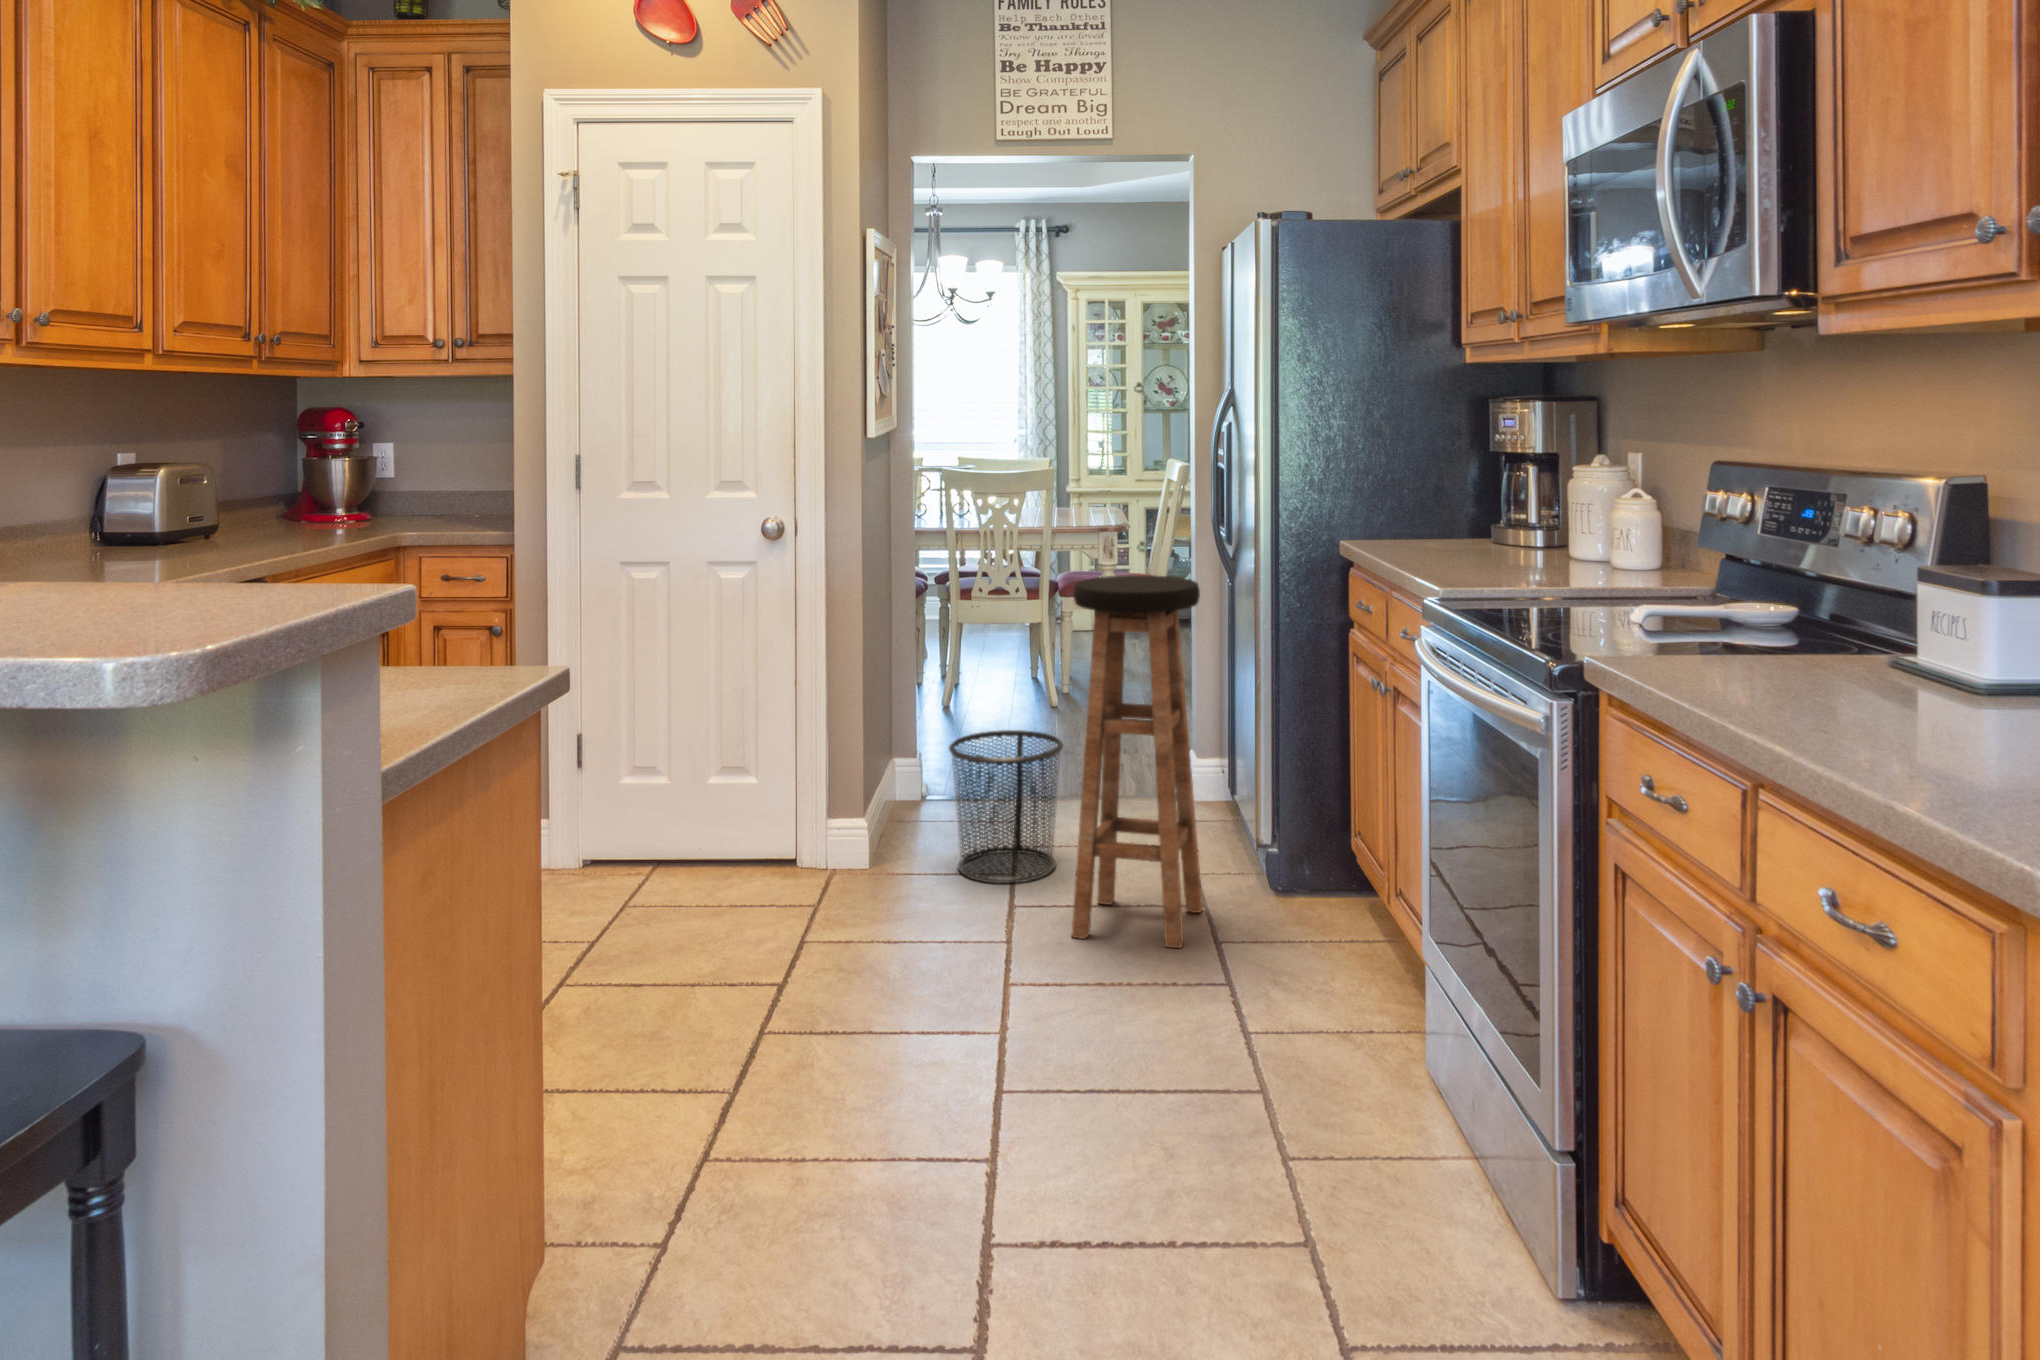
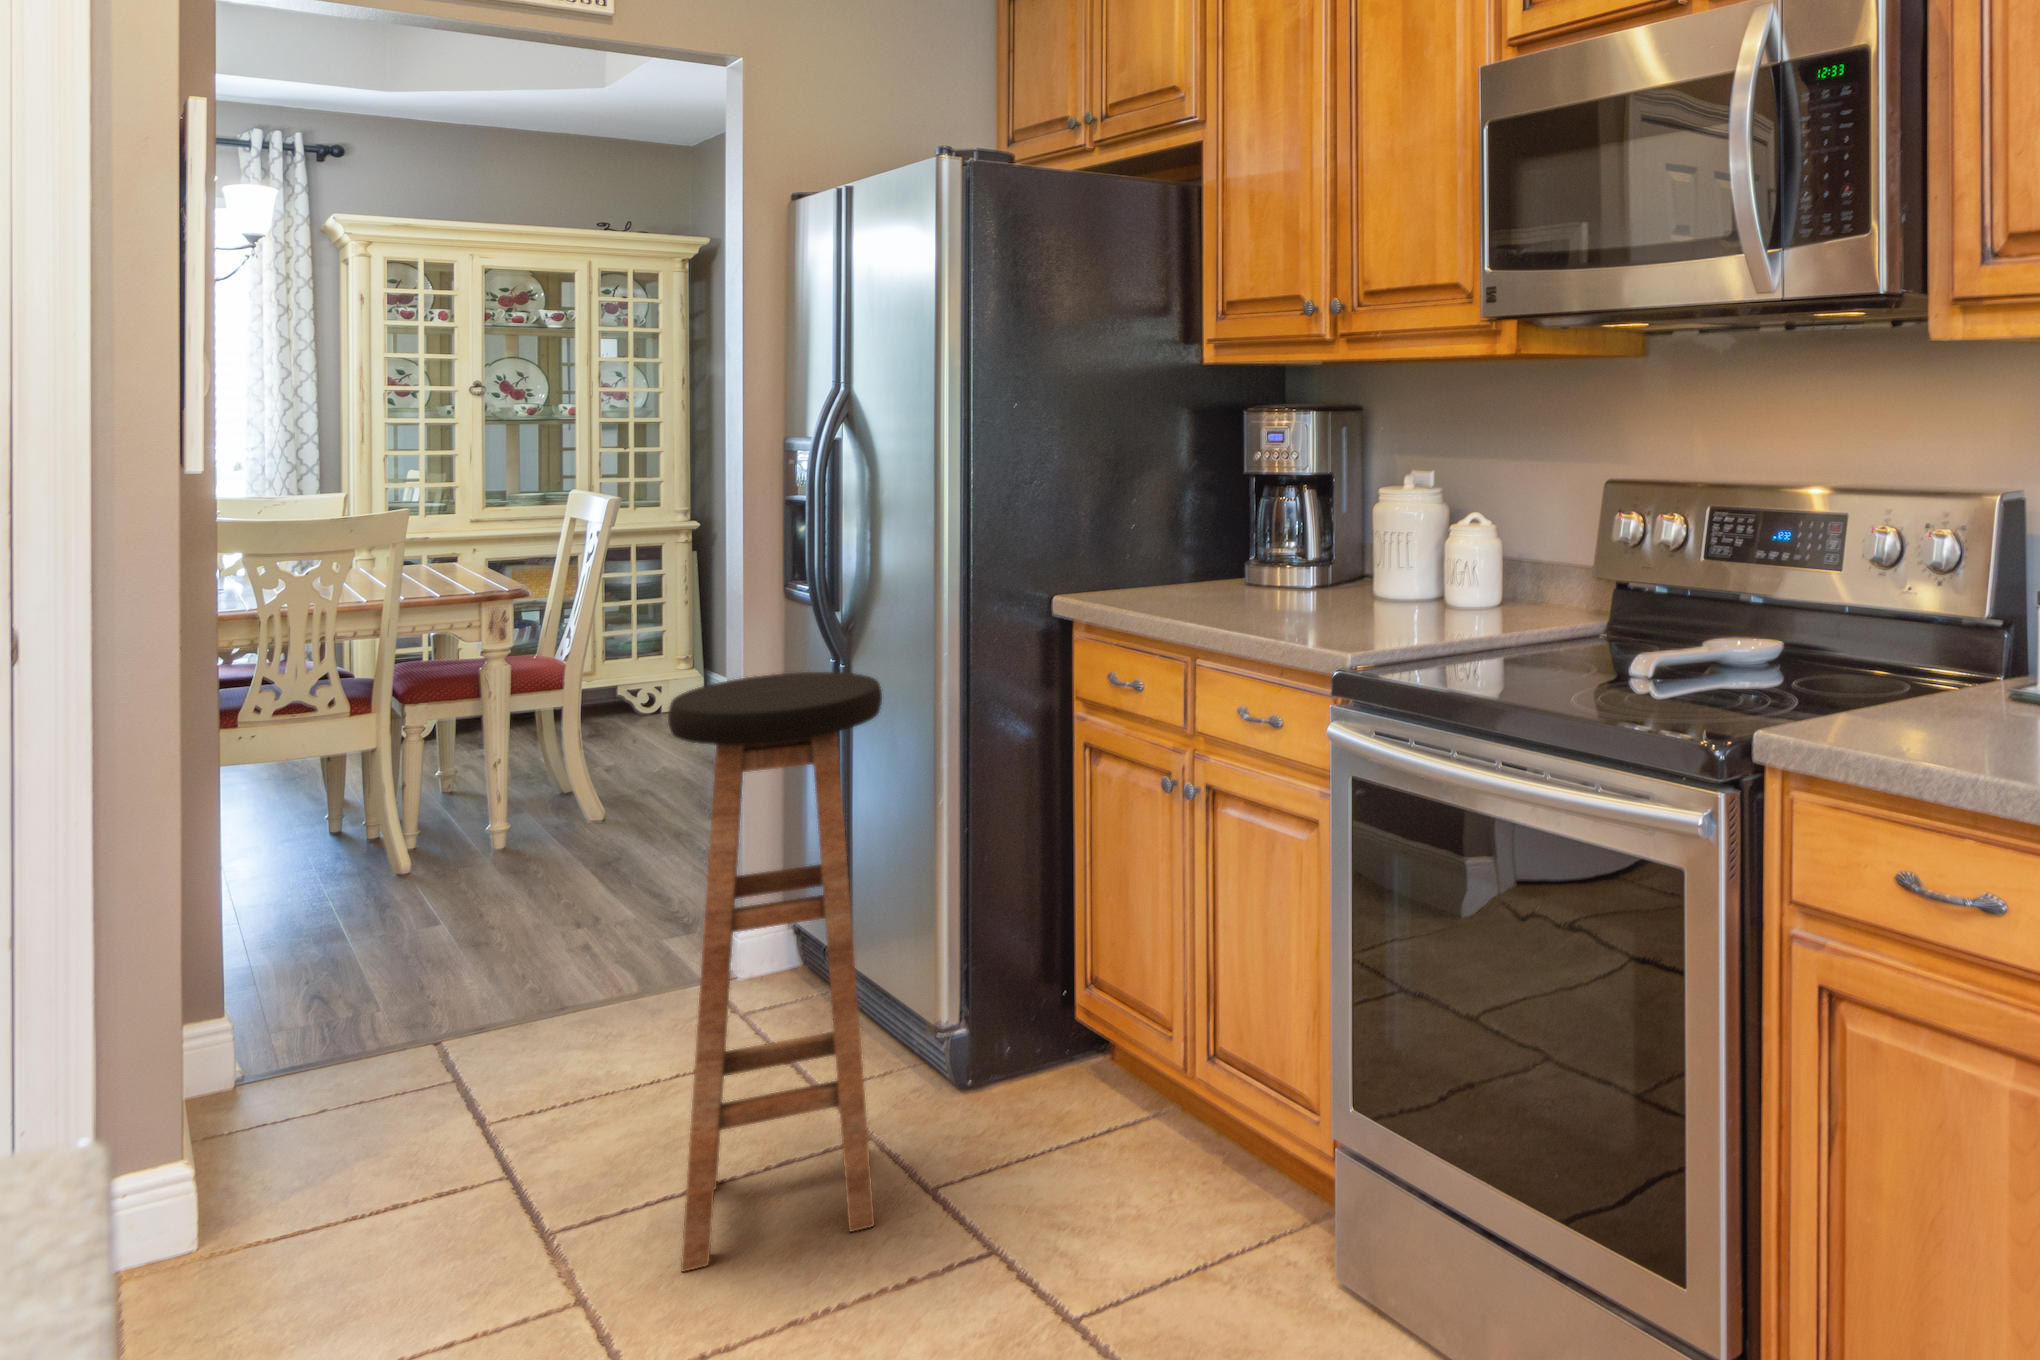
waste bin: present [949,730,1063,883] -> none [365,943,594,1224]

